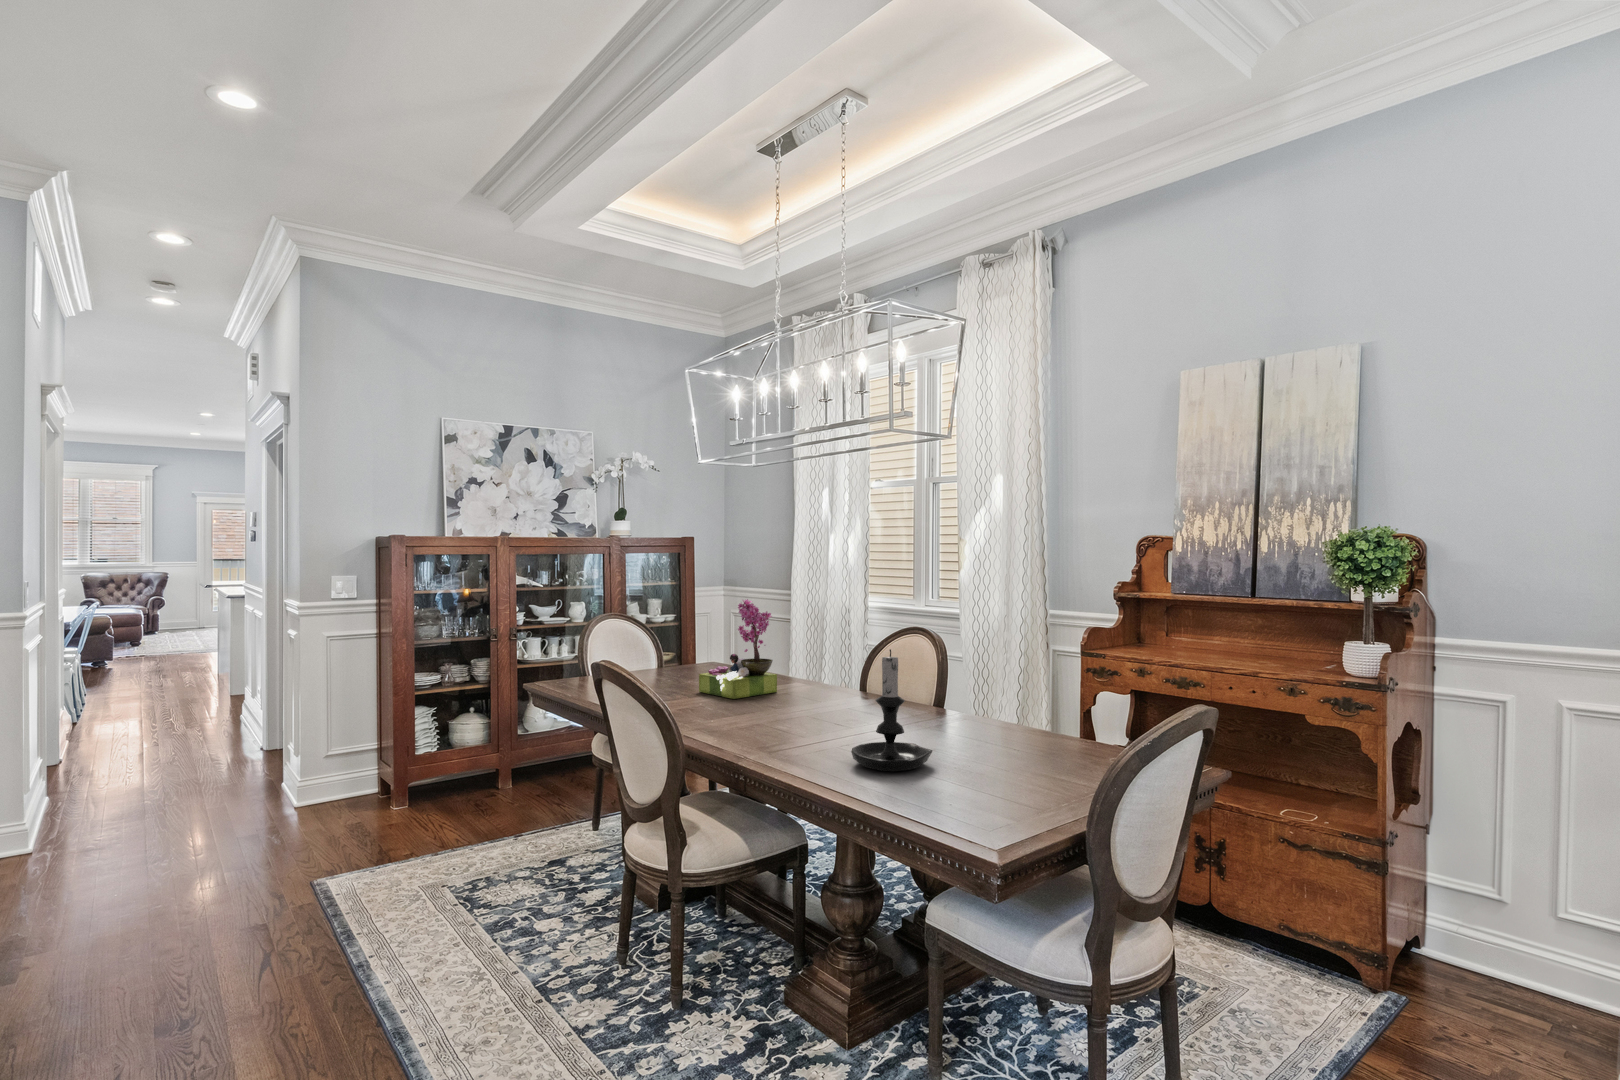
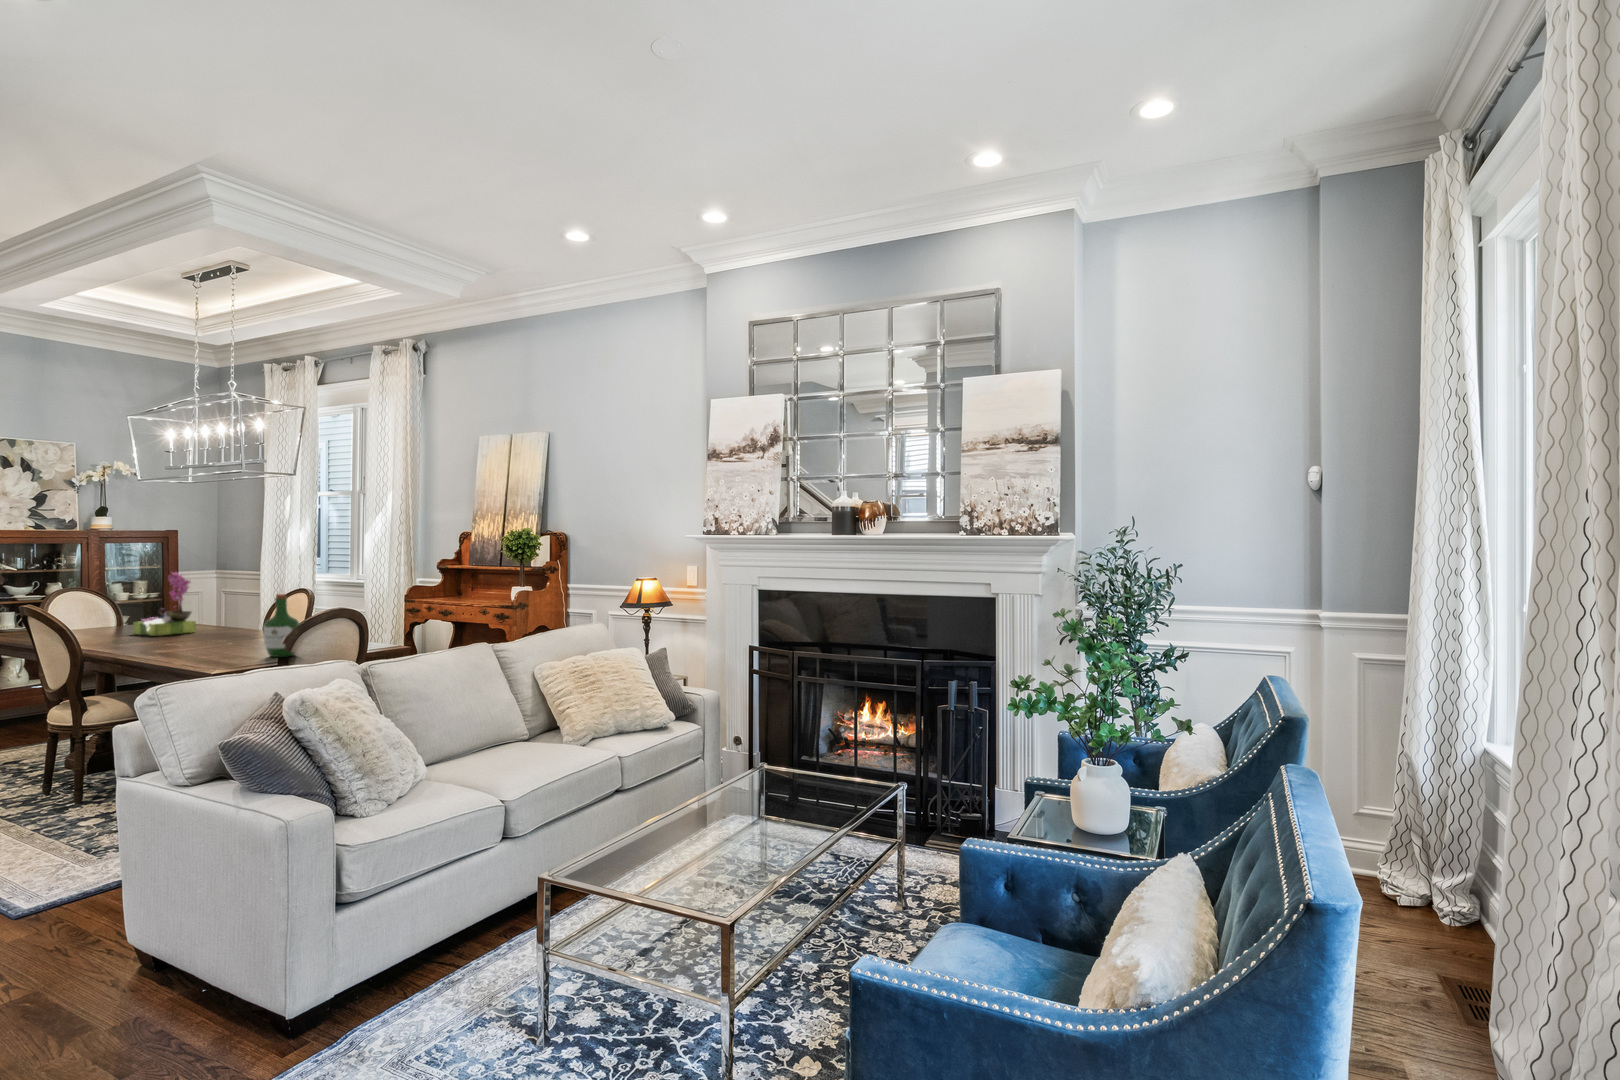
candle holder: present [851,649,932,771] -> none [193,591,246,655]
wine bottle: none [994,661,1058,795] -> present [263,593,299,657]

